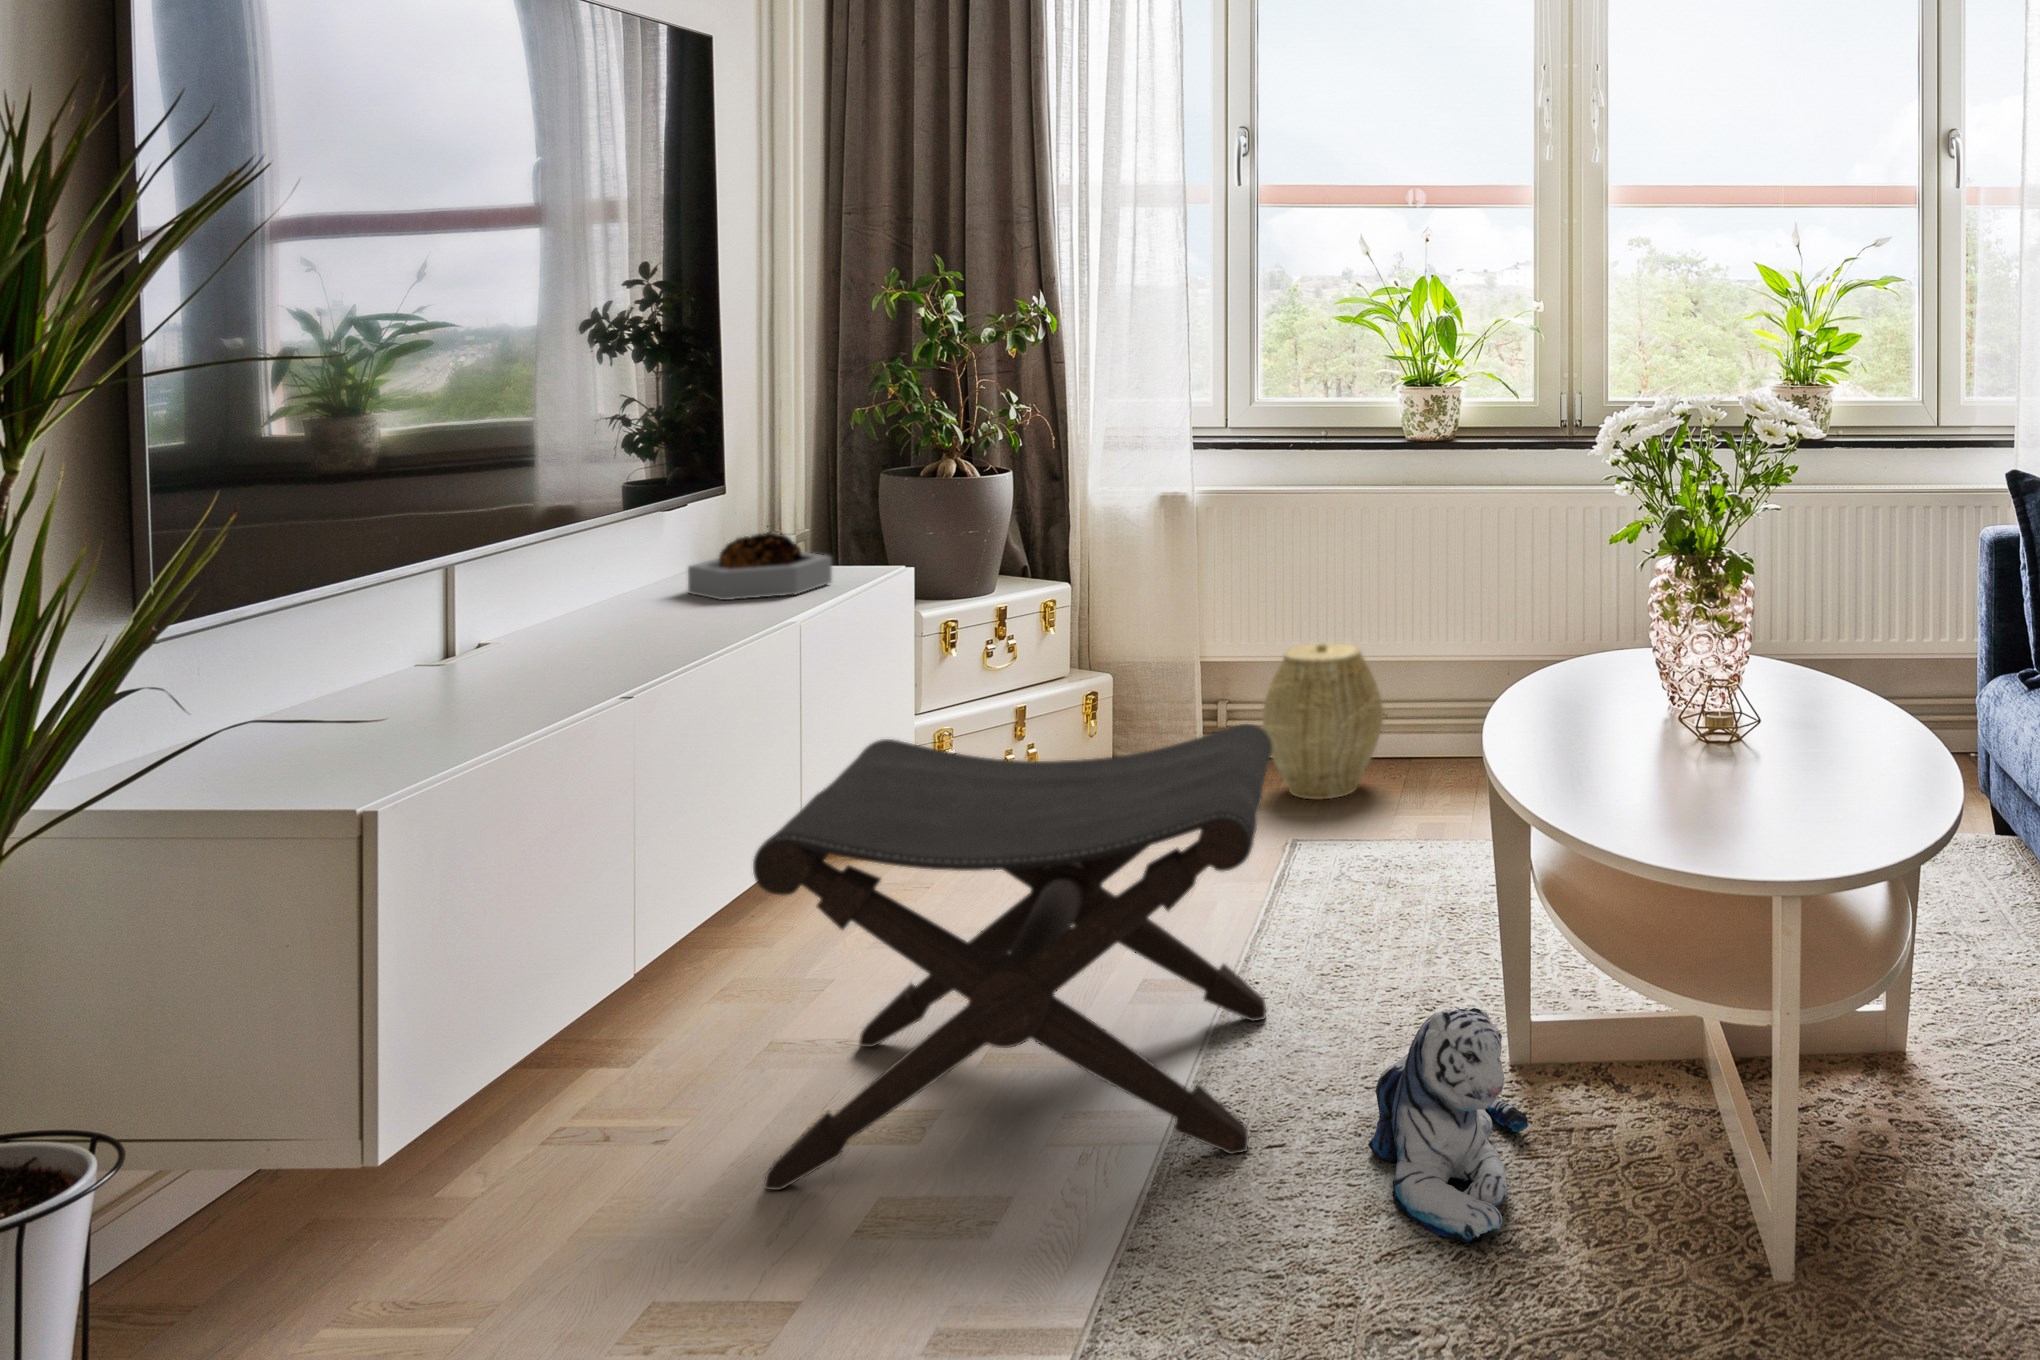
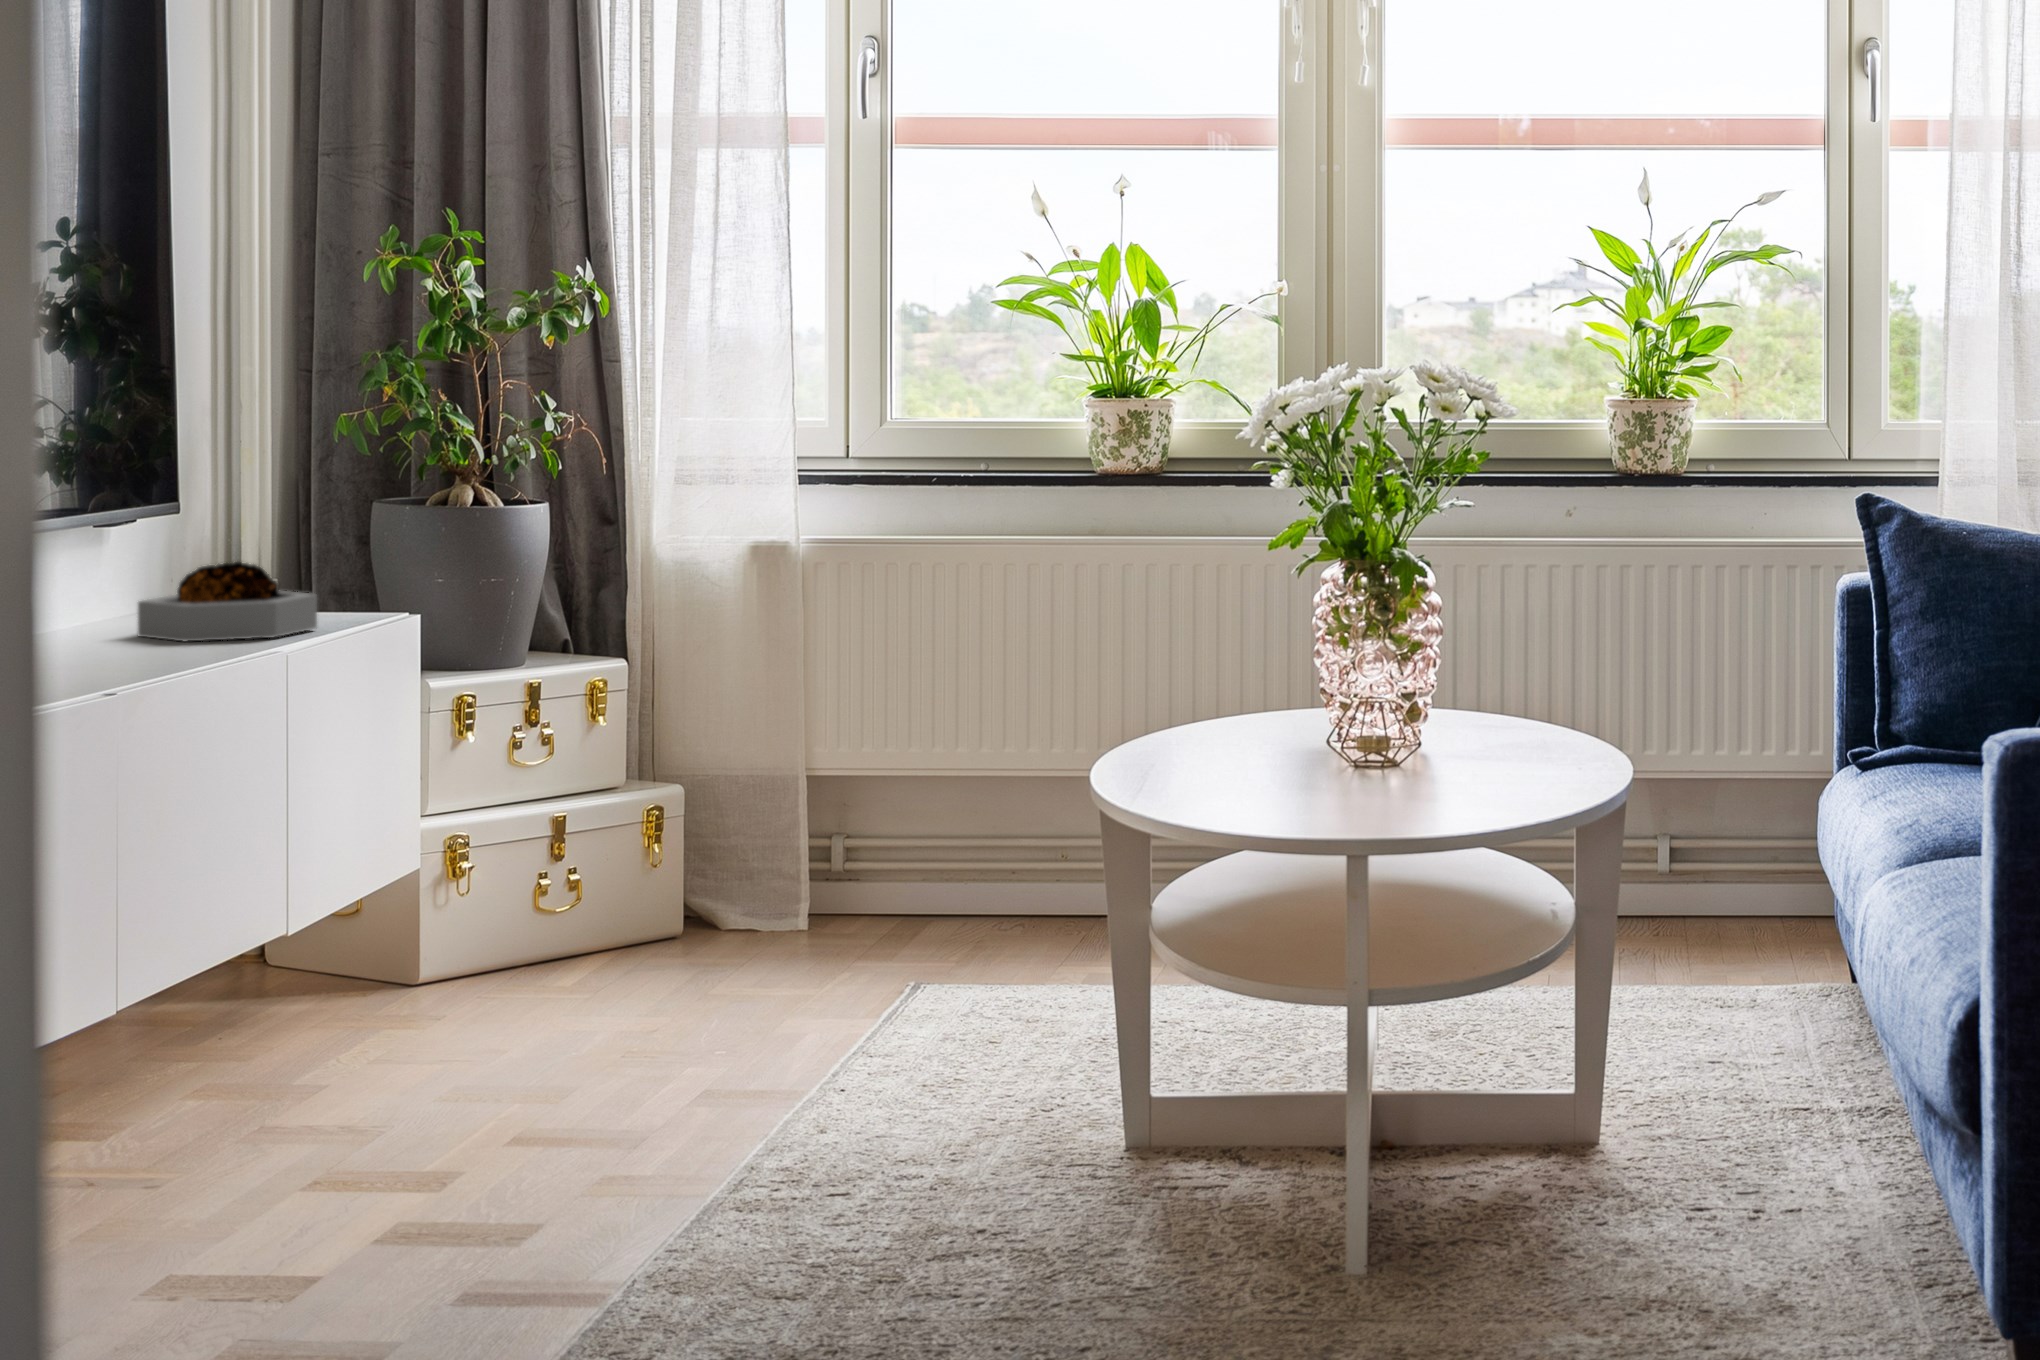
woven basket: present [1263,643,1383,800] -> none [885,739,1050,948]
footstool: present [753,724,1272,1190] -> none [265,772,866,1245]
plush toy: present [1368,1008,1529,1242] -> none [957,1050,1145,1276]

